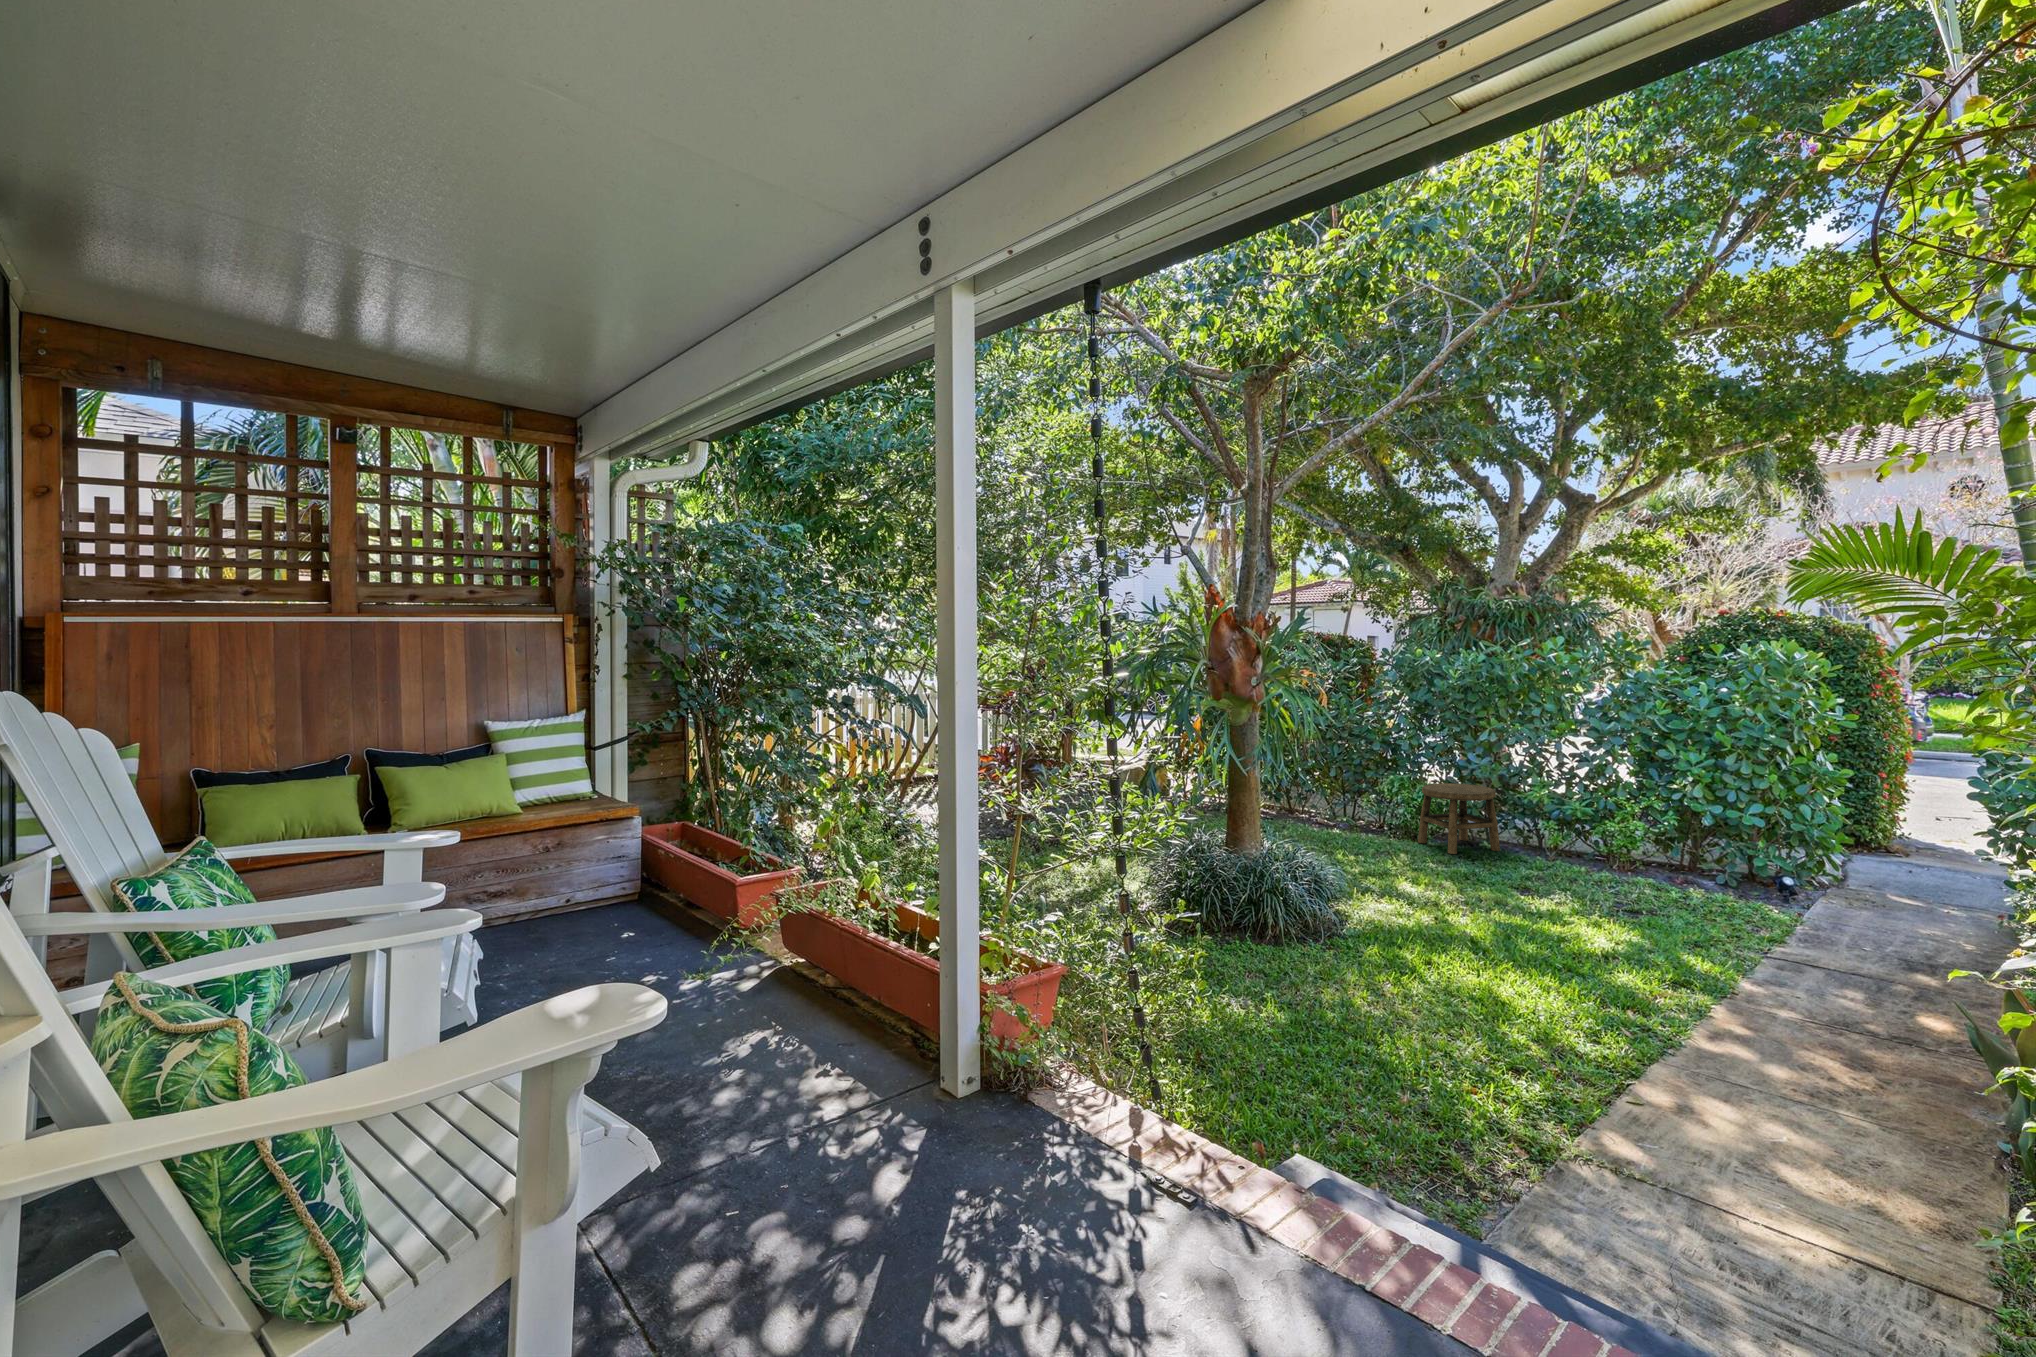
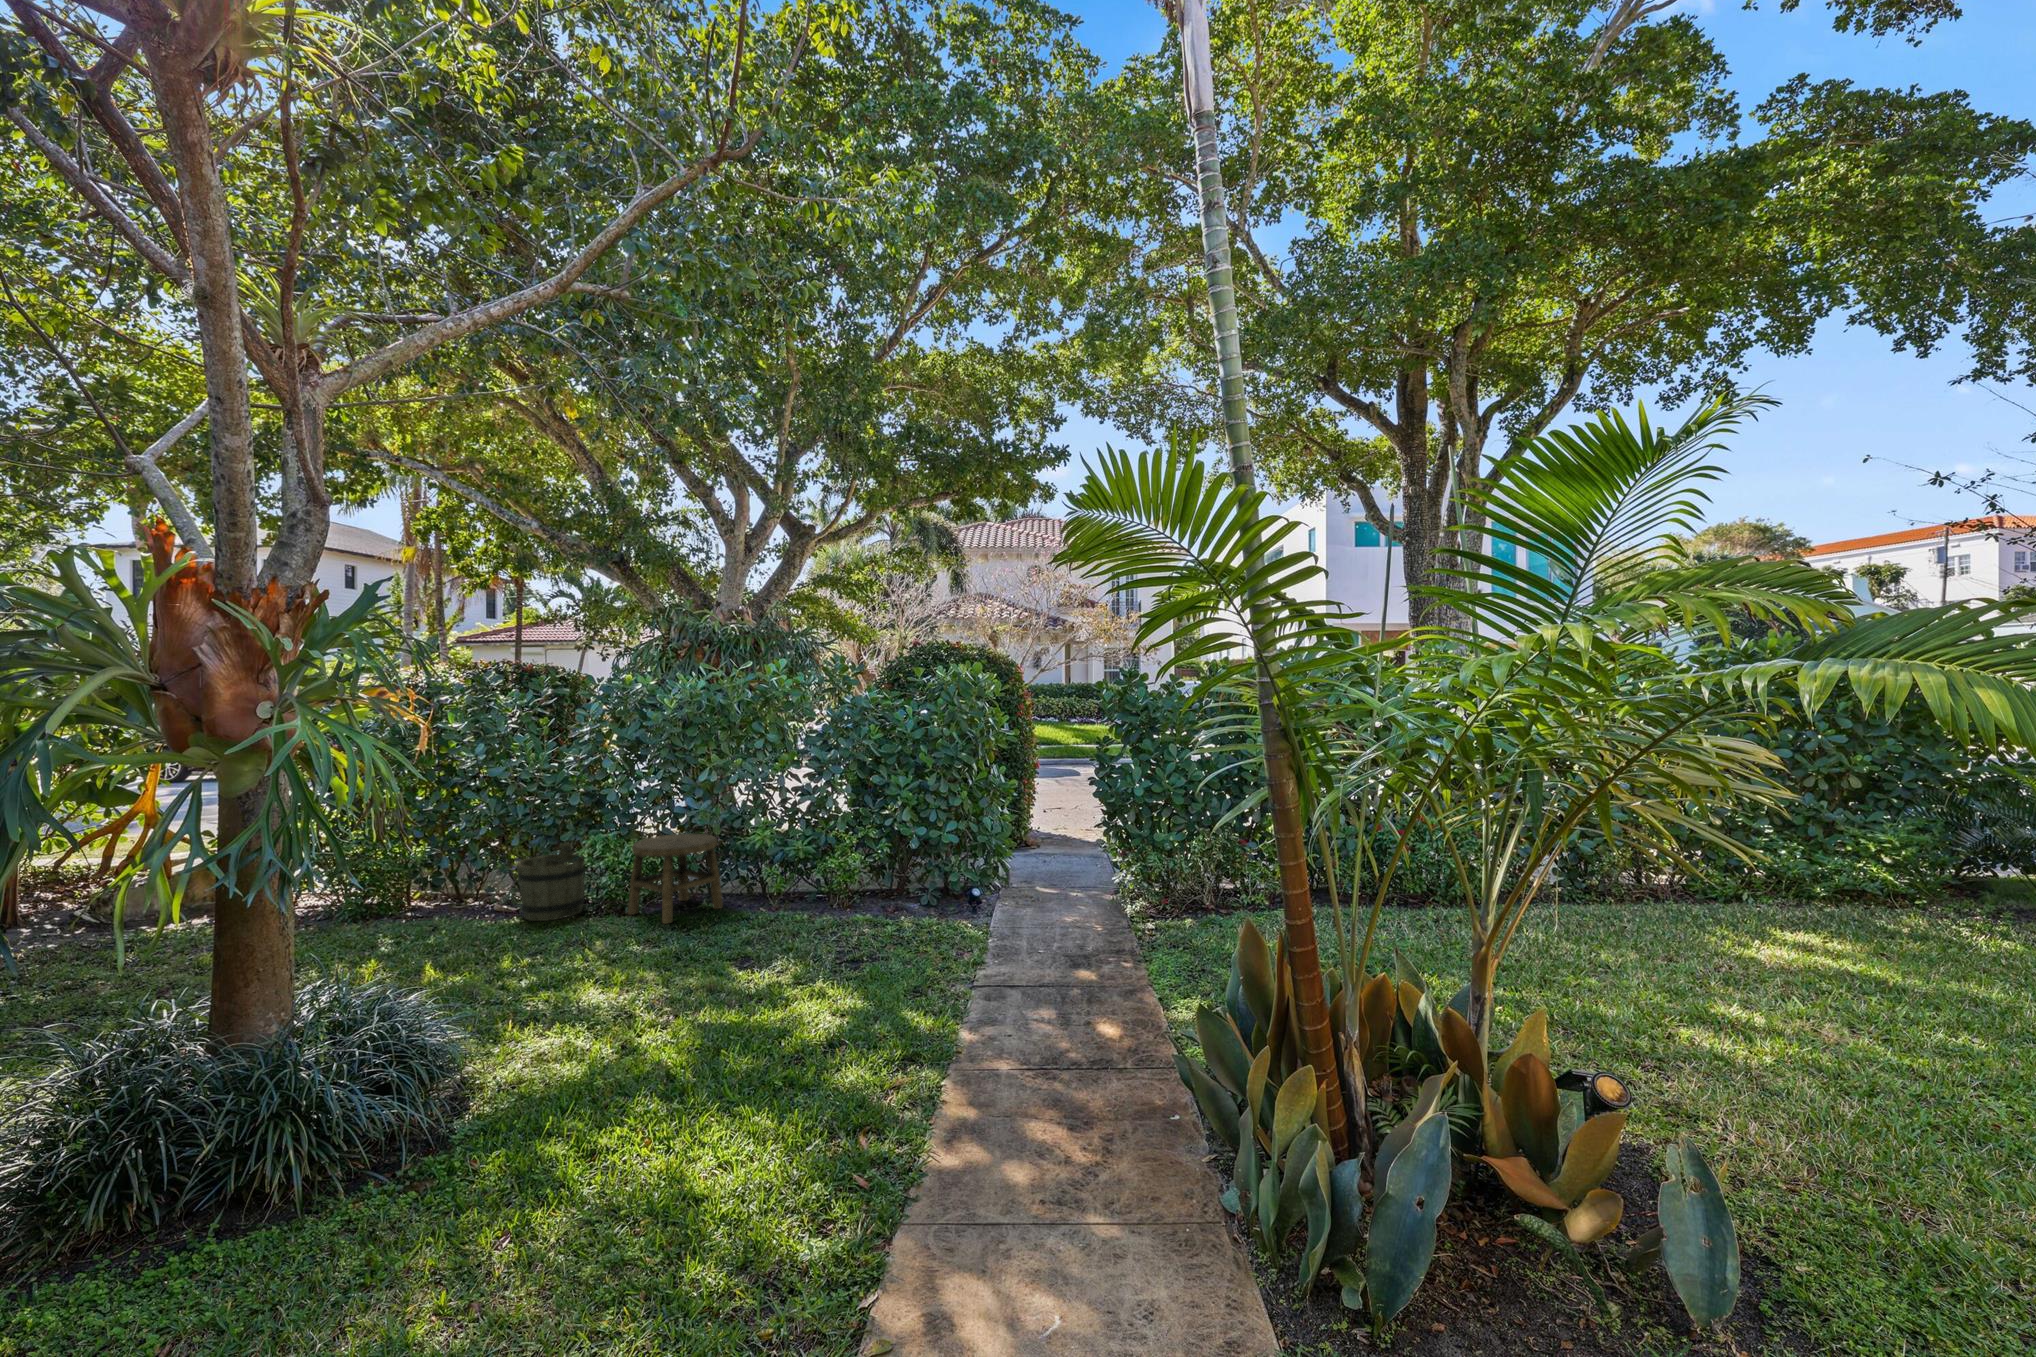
bucket: none [1334,781,1386,837] -> present [517,844,585,921]

